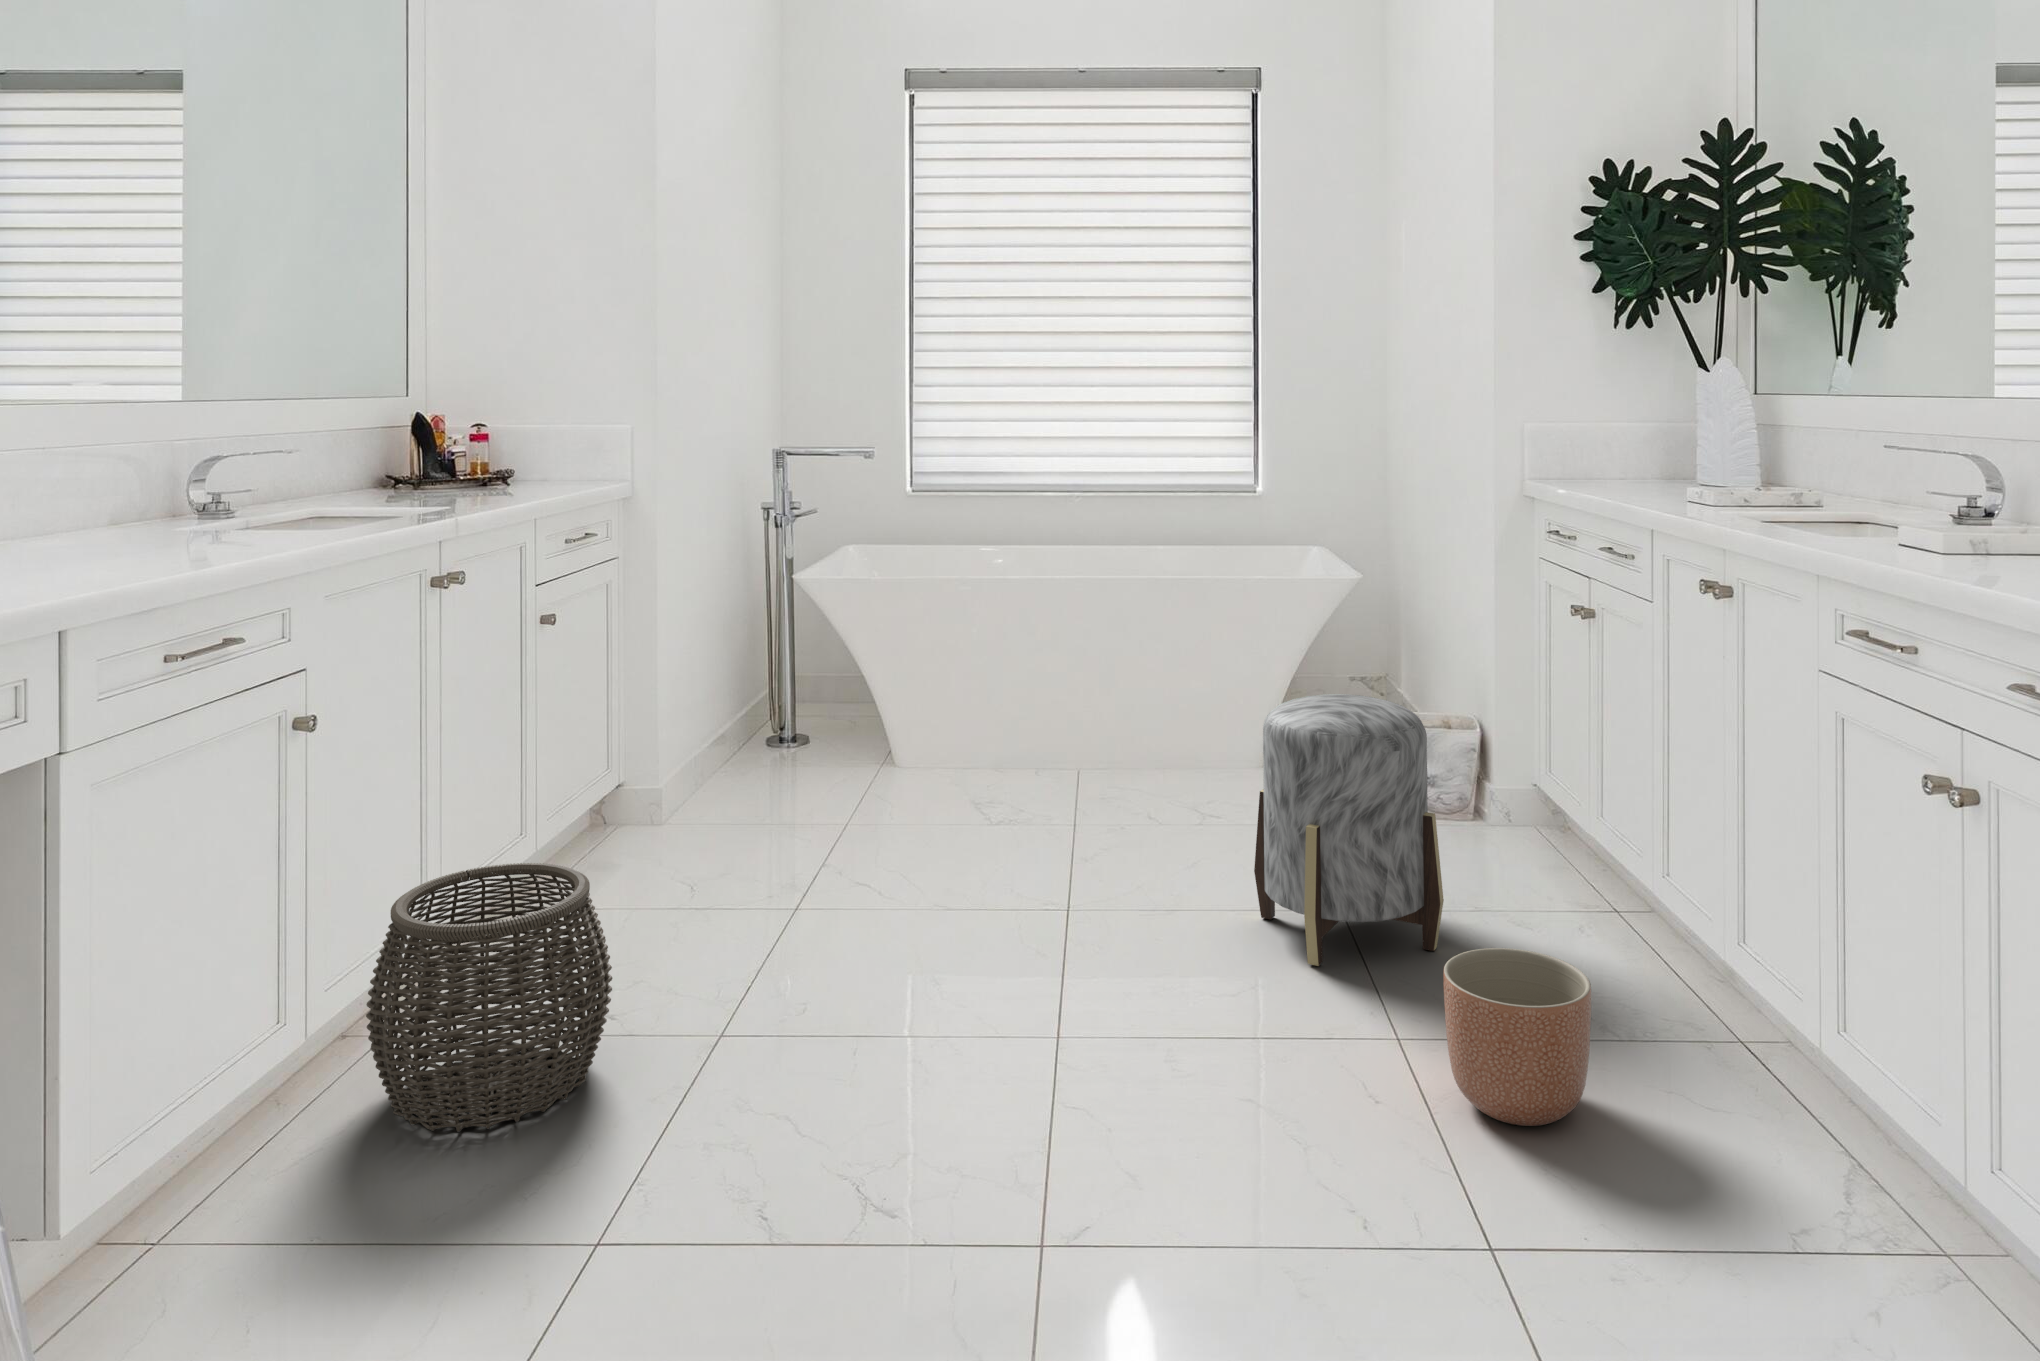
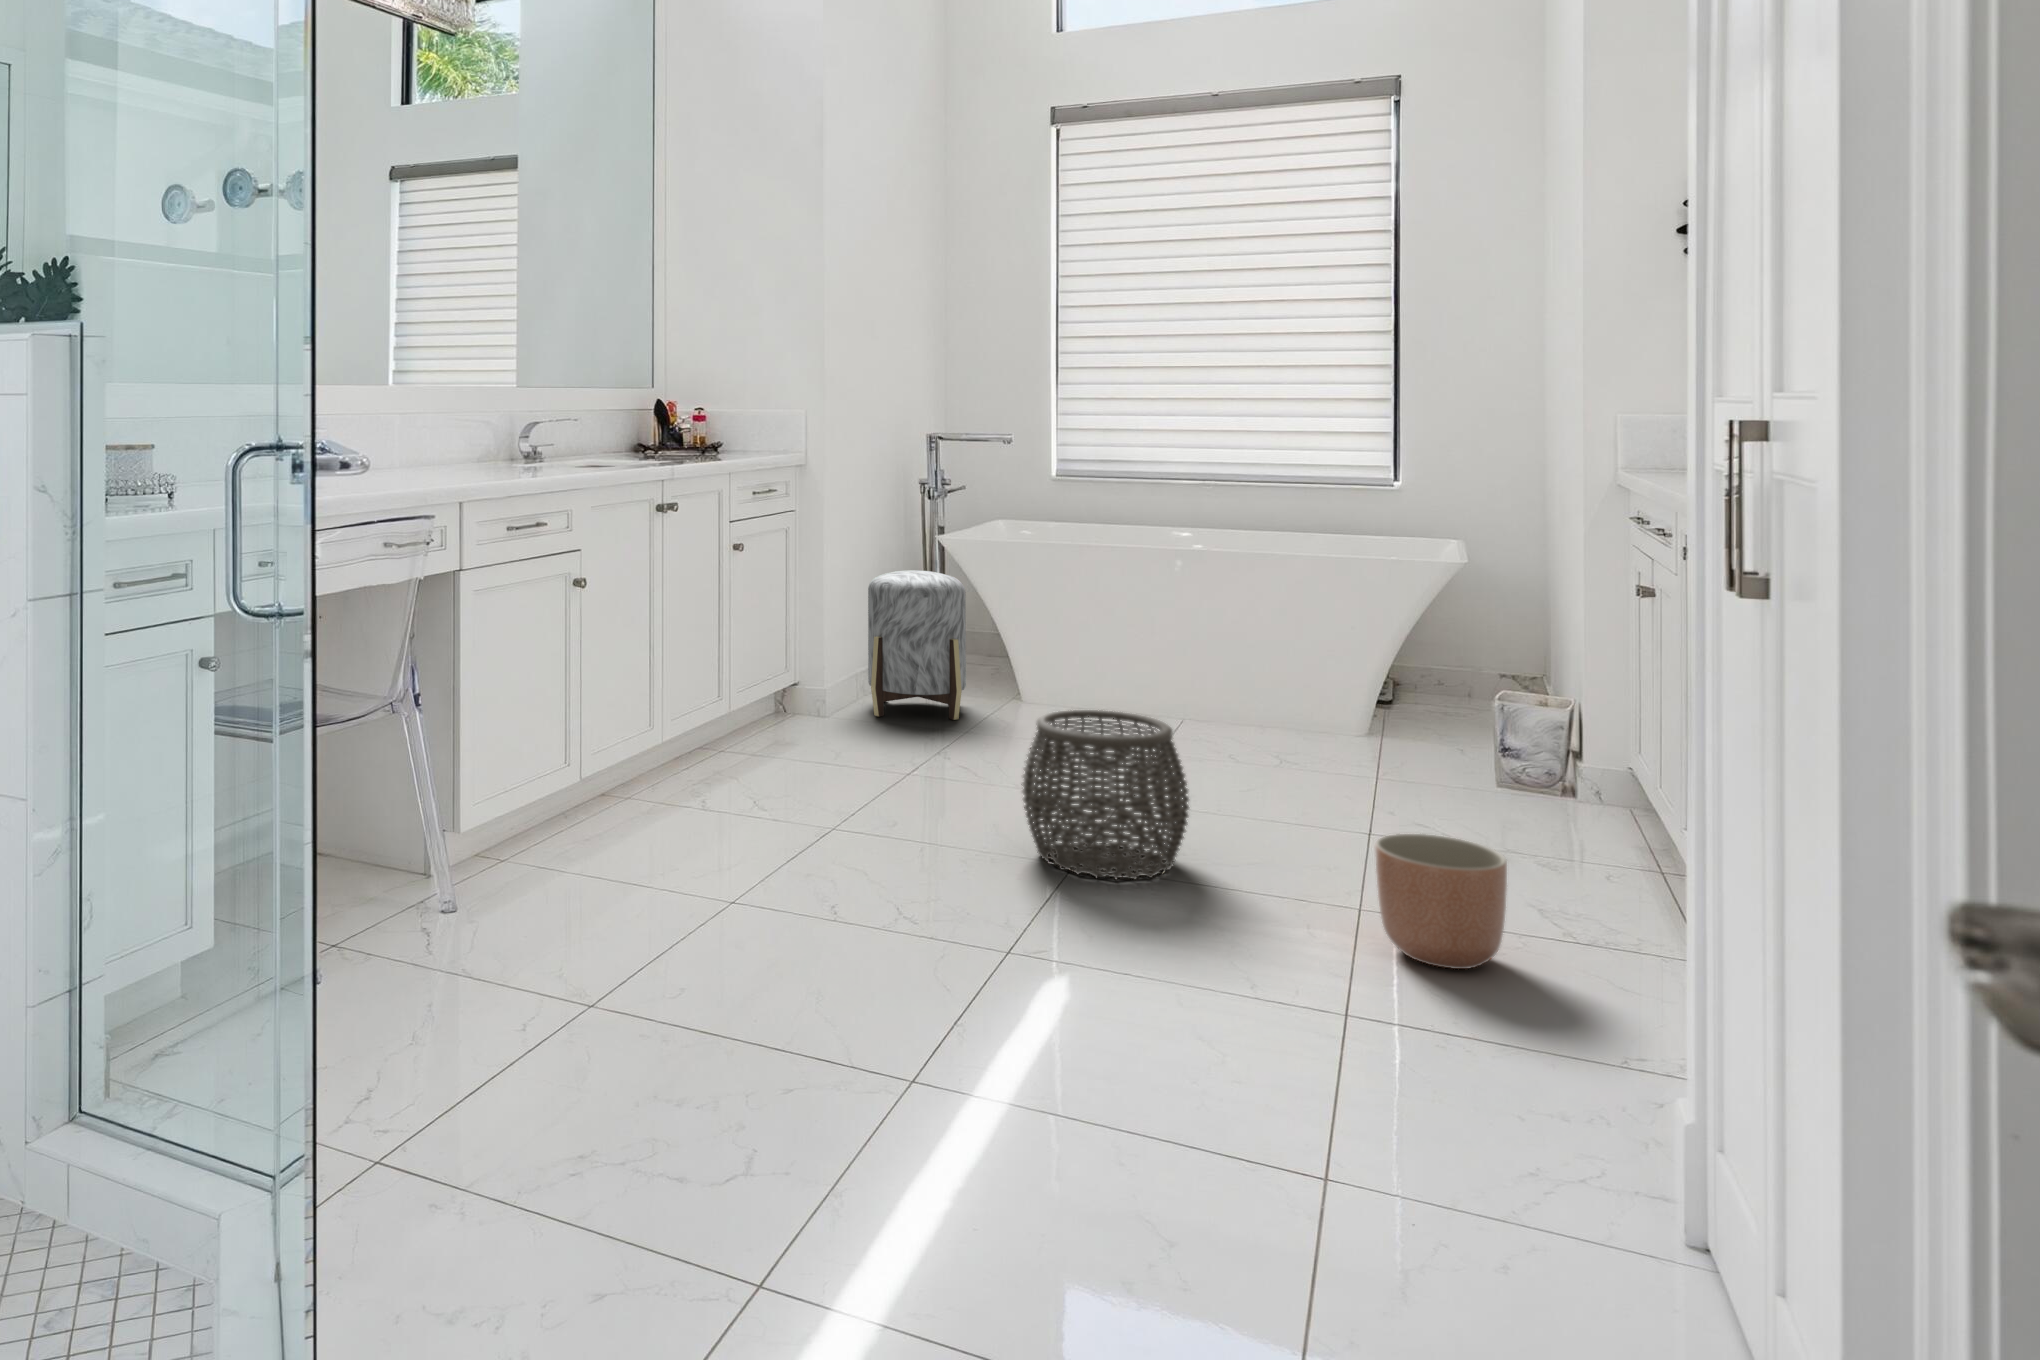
stool: present [1254,694,1444,966] -> present [868,570,966,720]
woven basket: present [366,863,612,1132] -> present [1021,710,1189,879]

